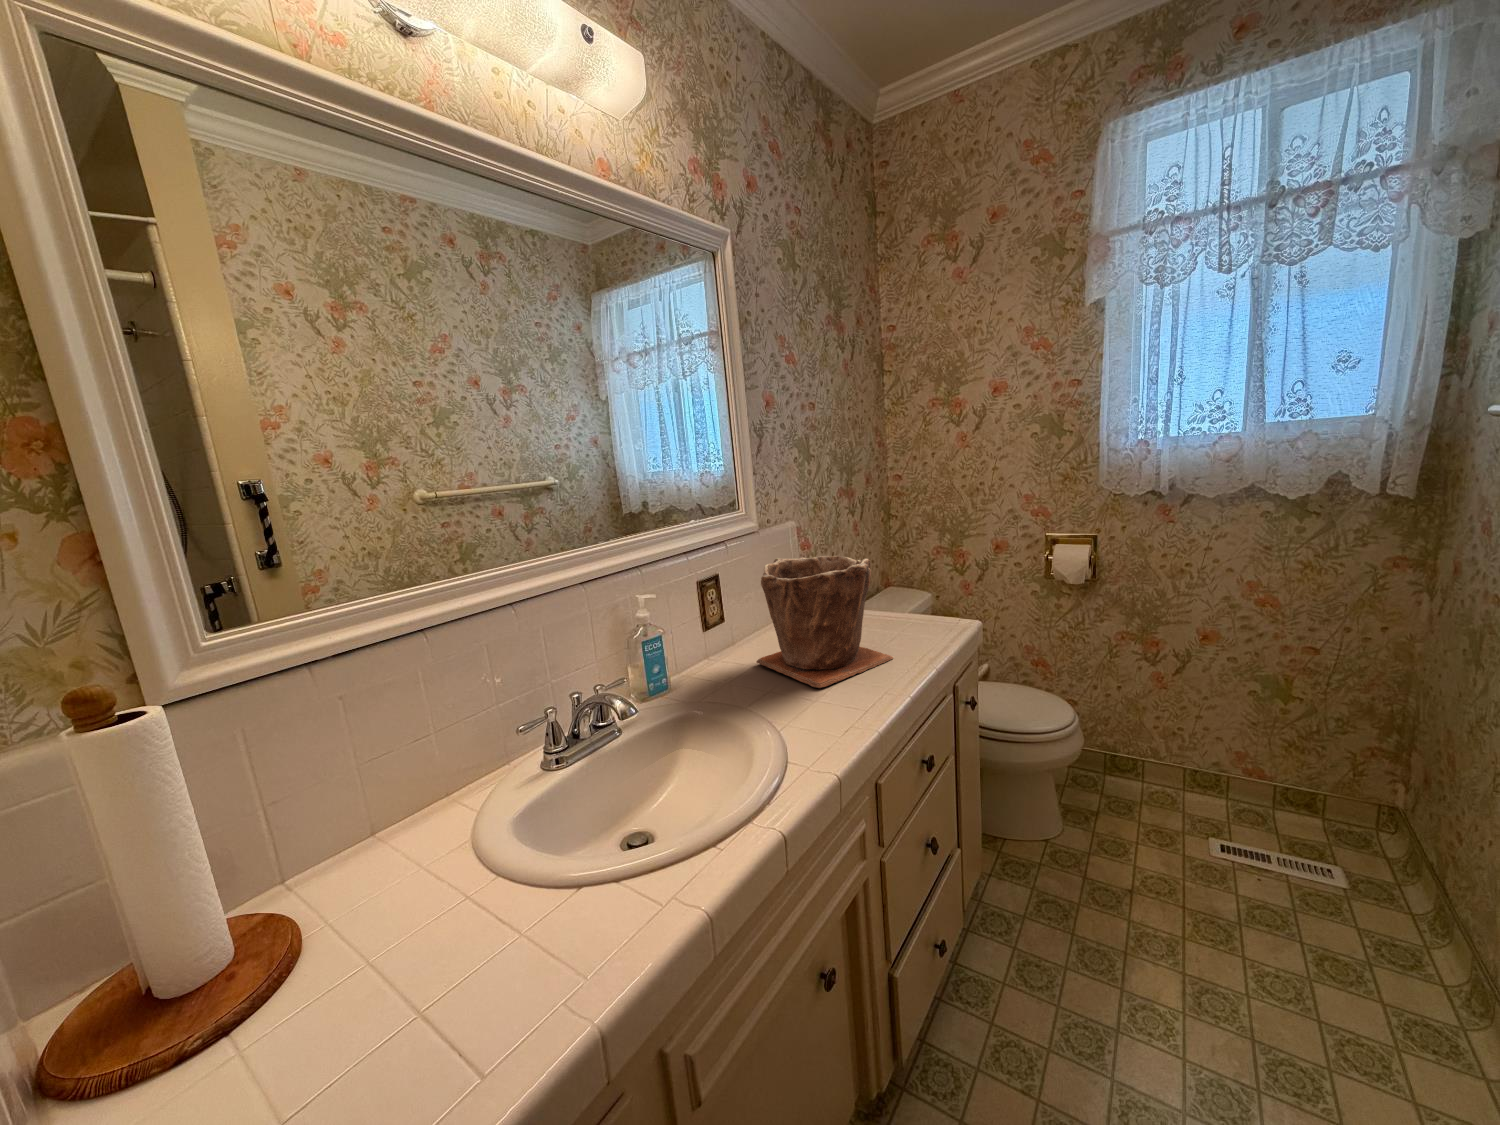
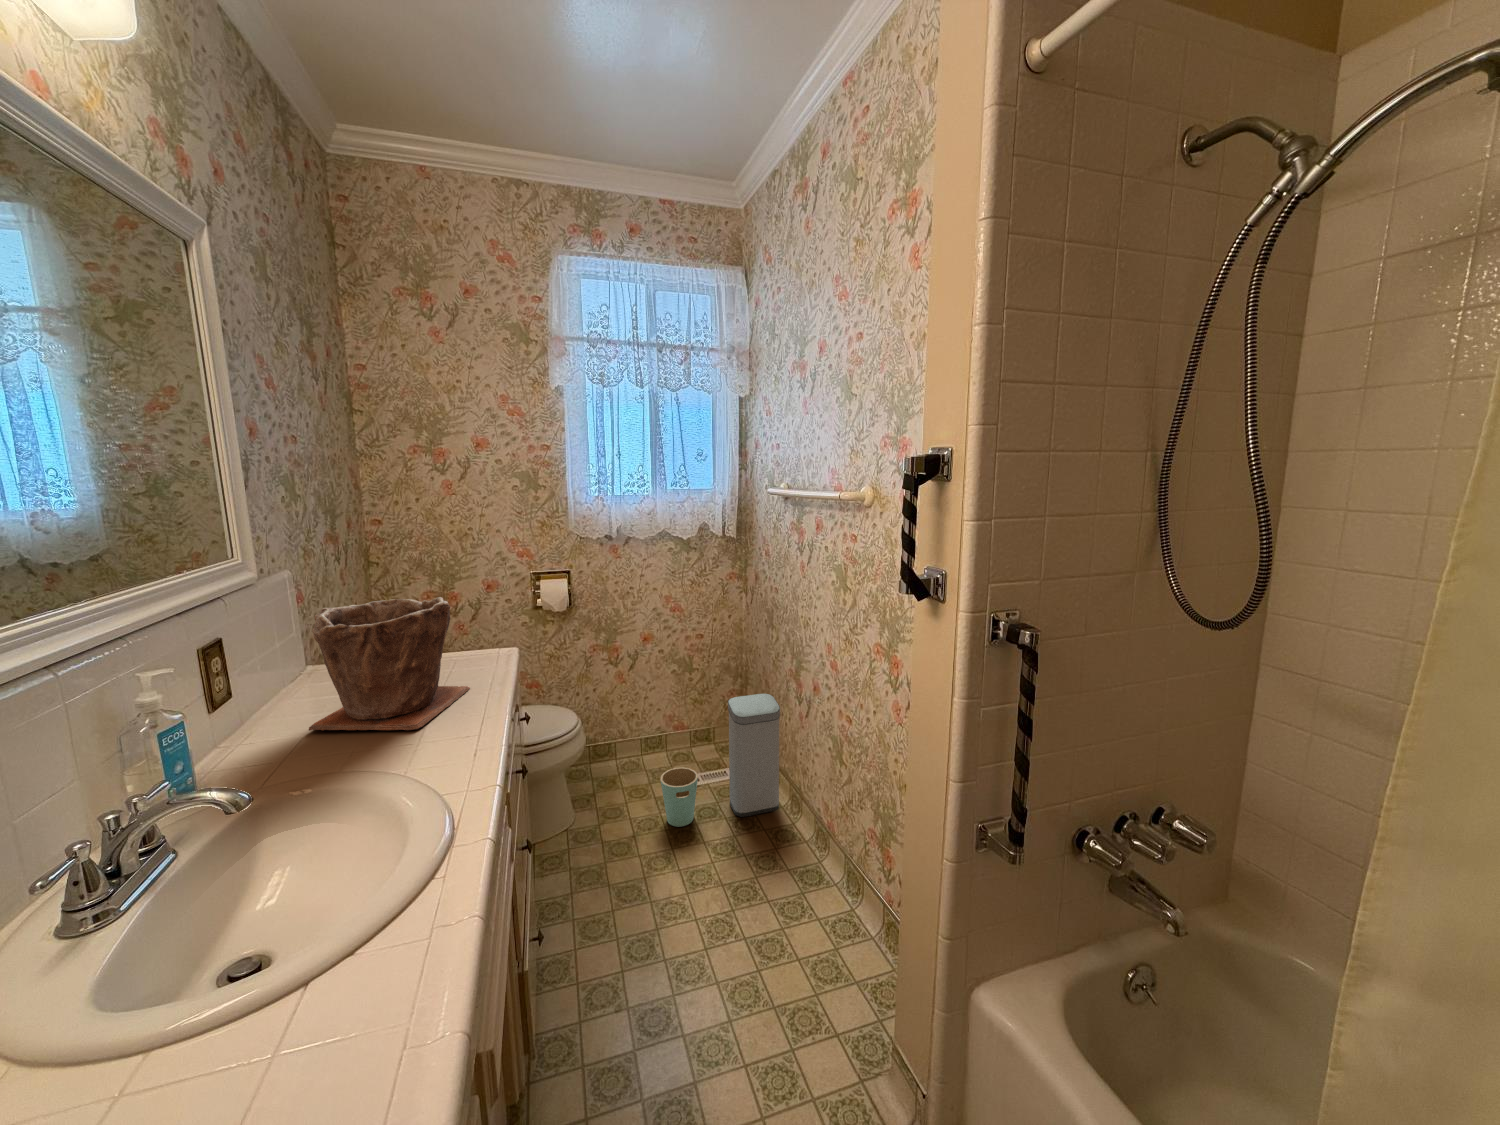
trash can: none [1184,773,1475,1003] -> present [661,694,780,827]

